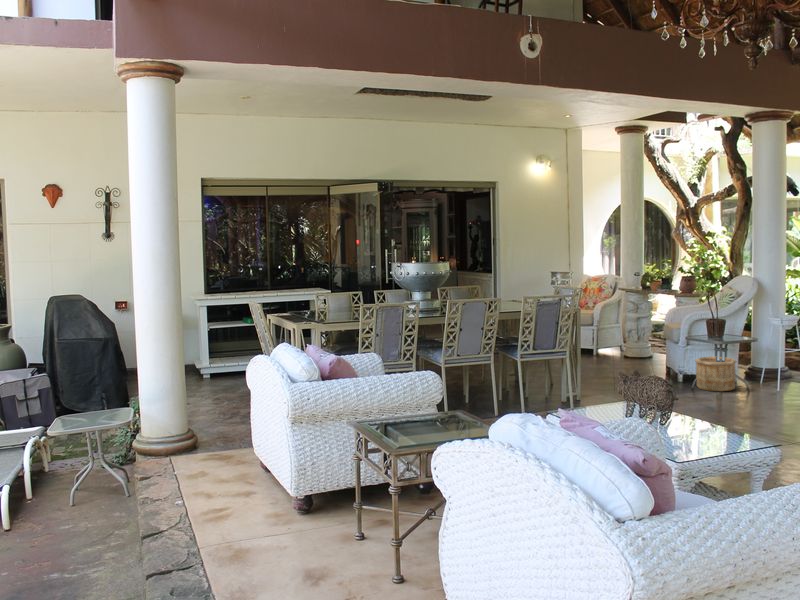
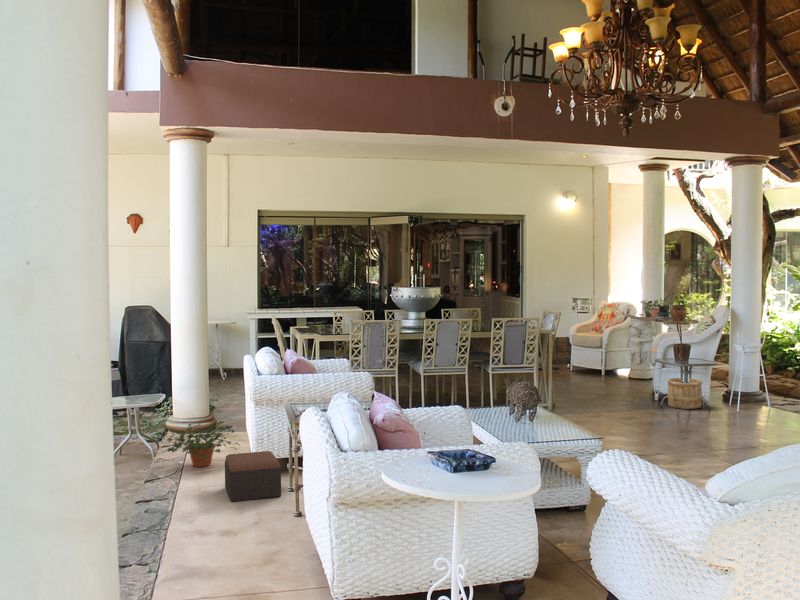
potted plant: none [162,443,262,508] -> present [167,421,238,467]
footstool: none [265,484,352,561] -> present [225,451,281,502]

